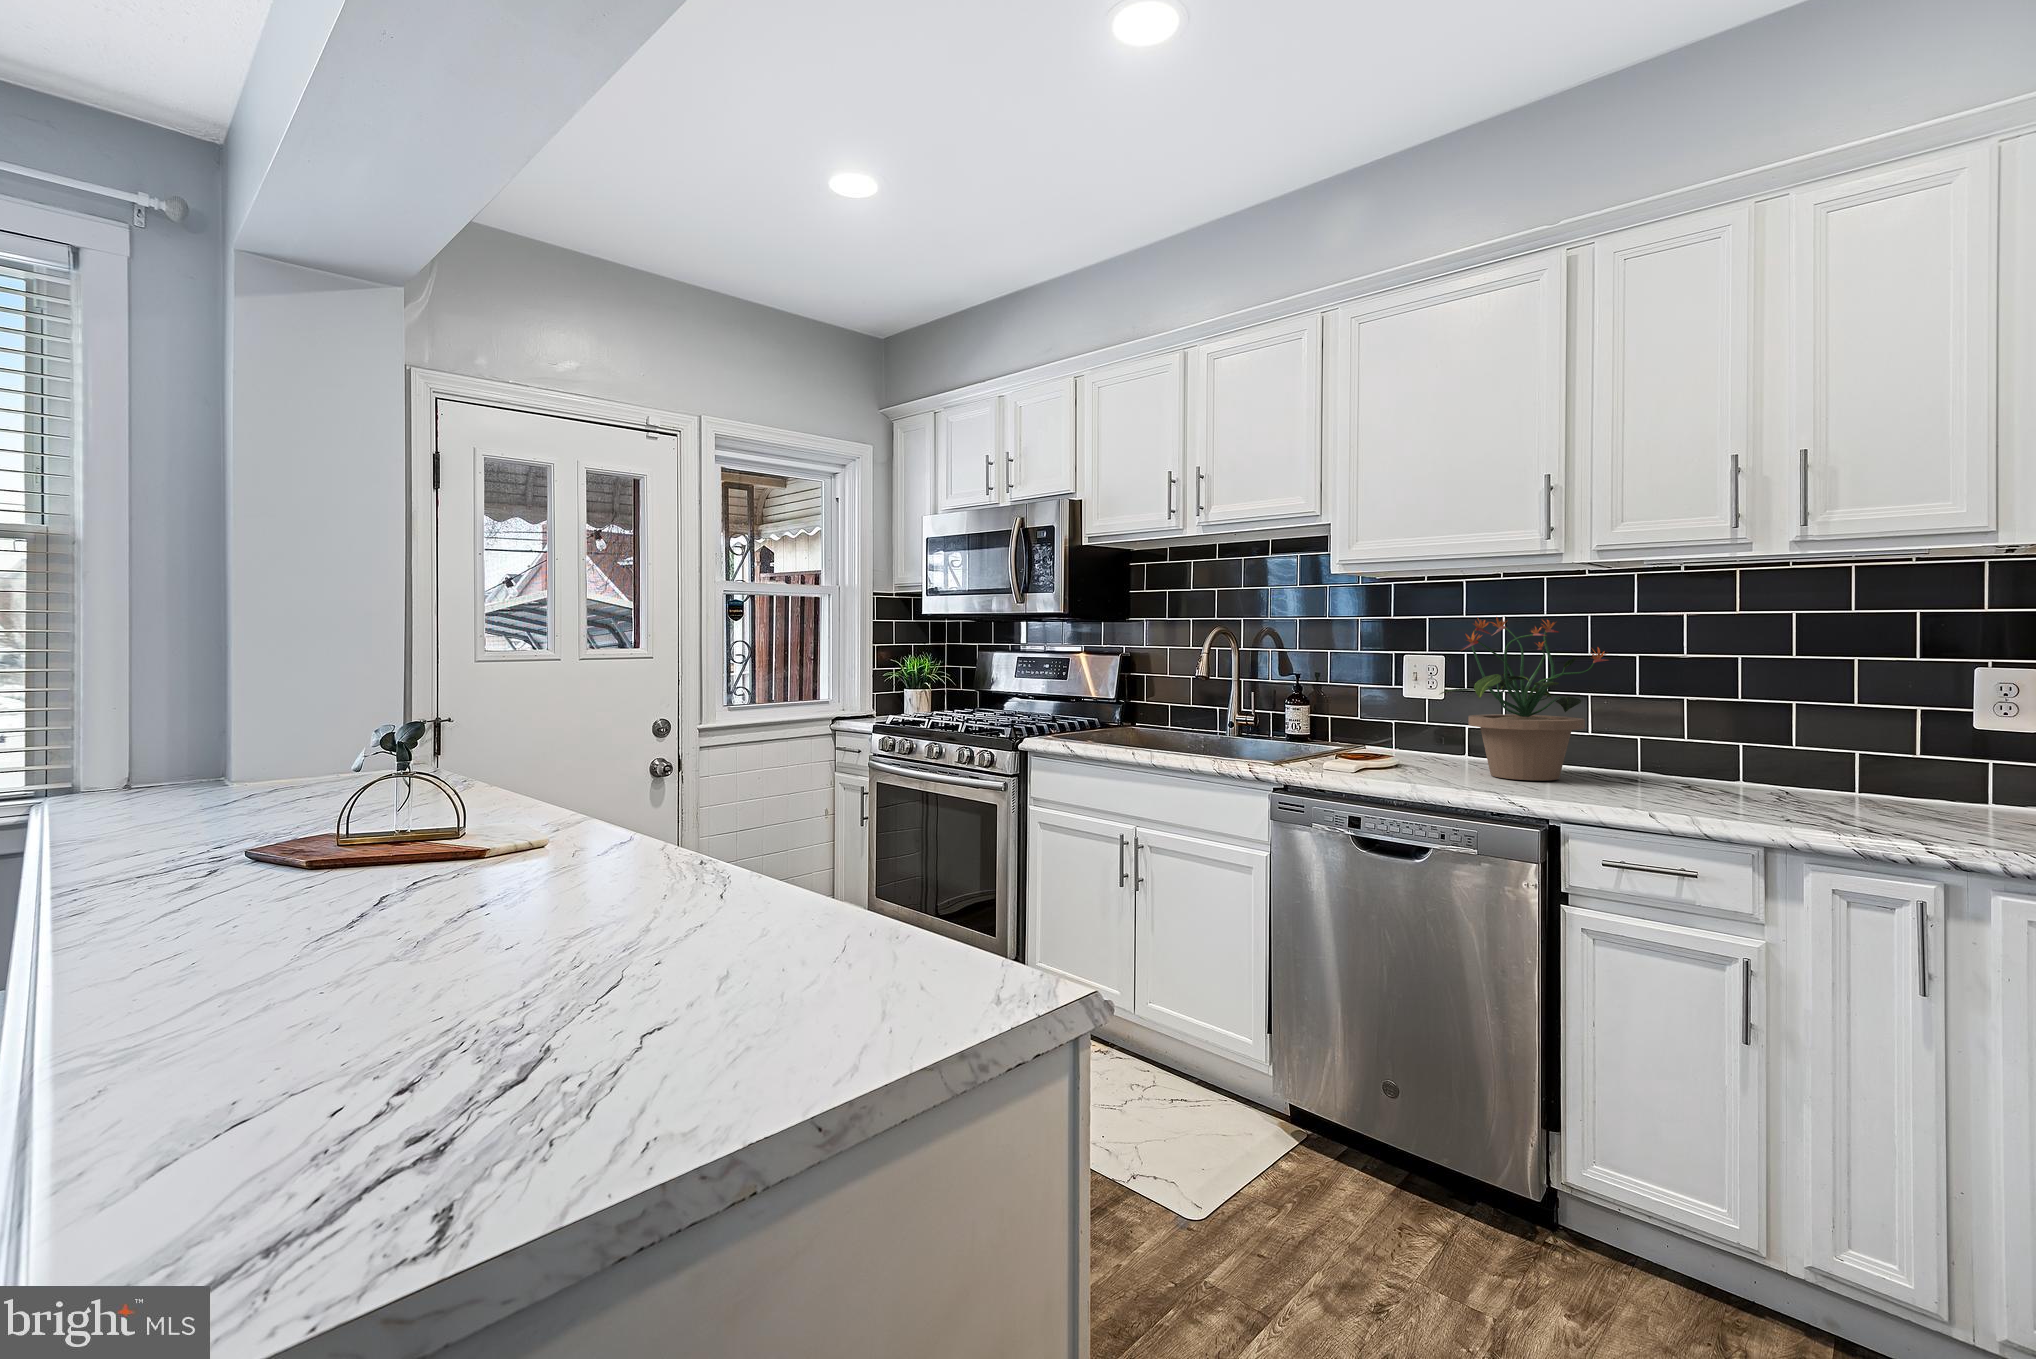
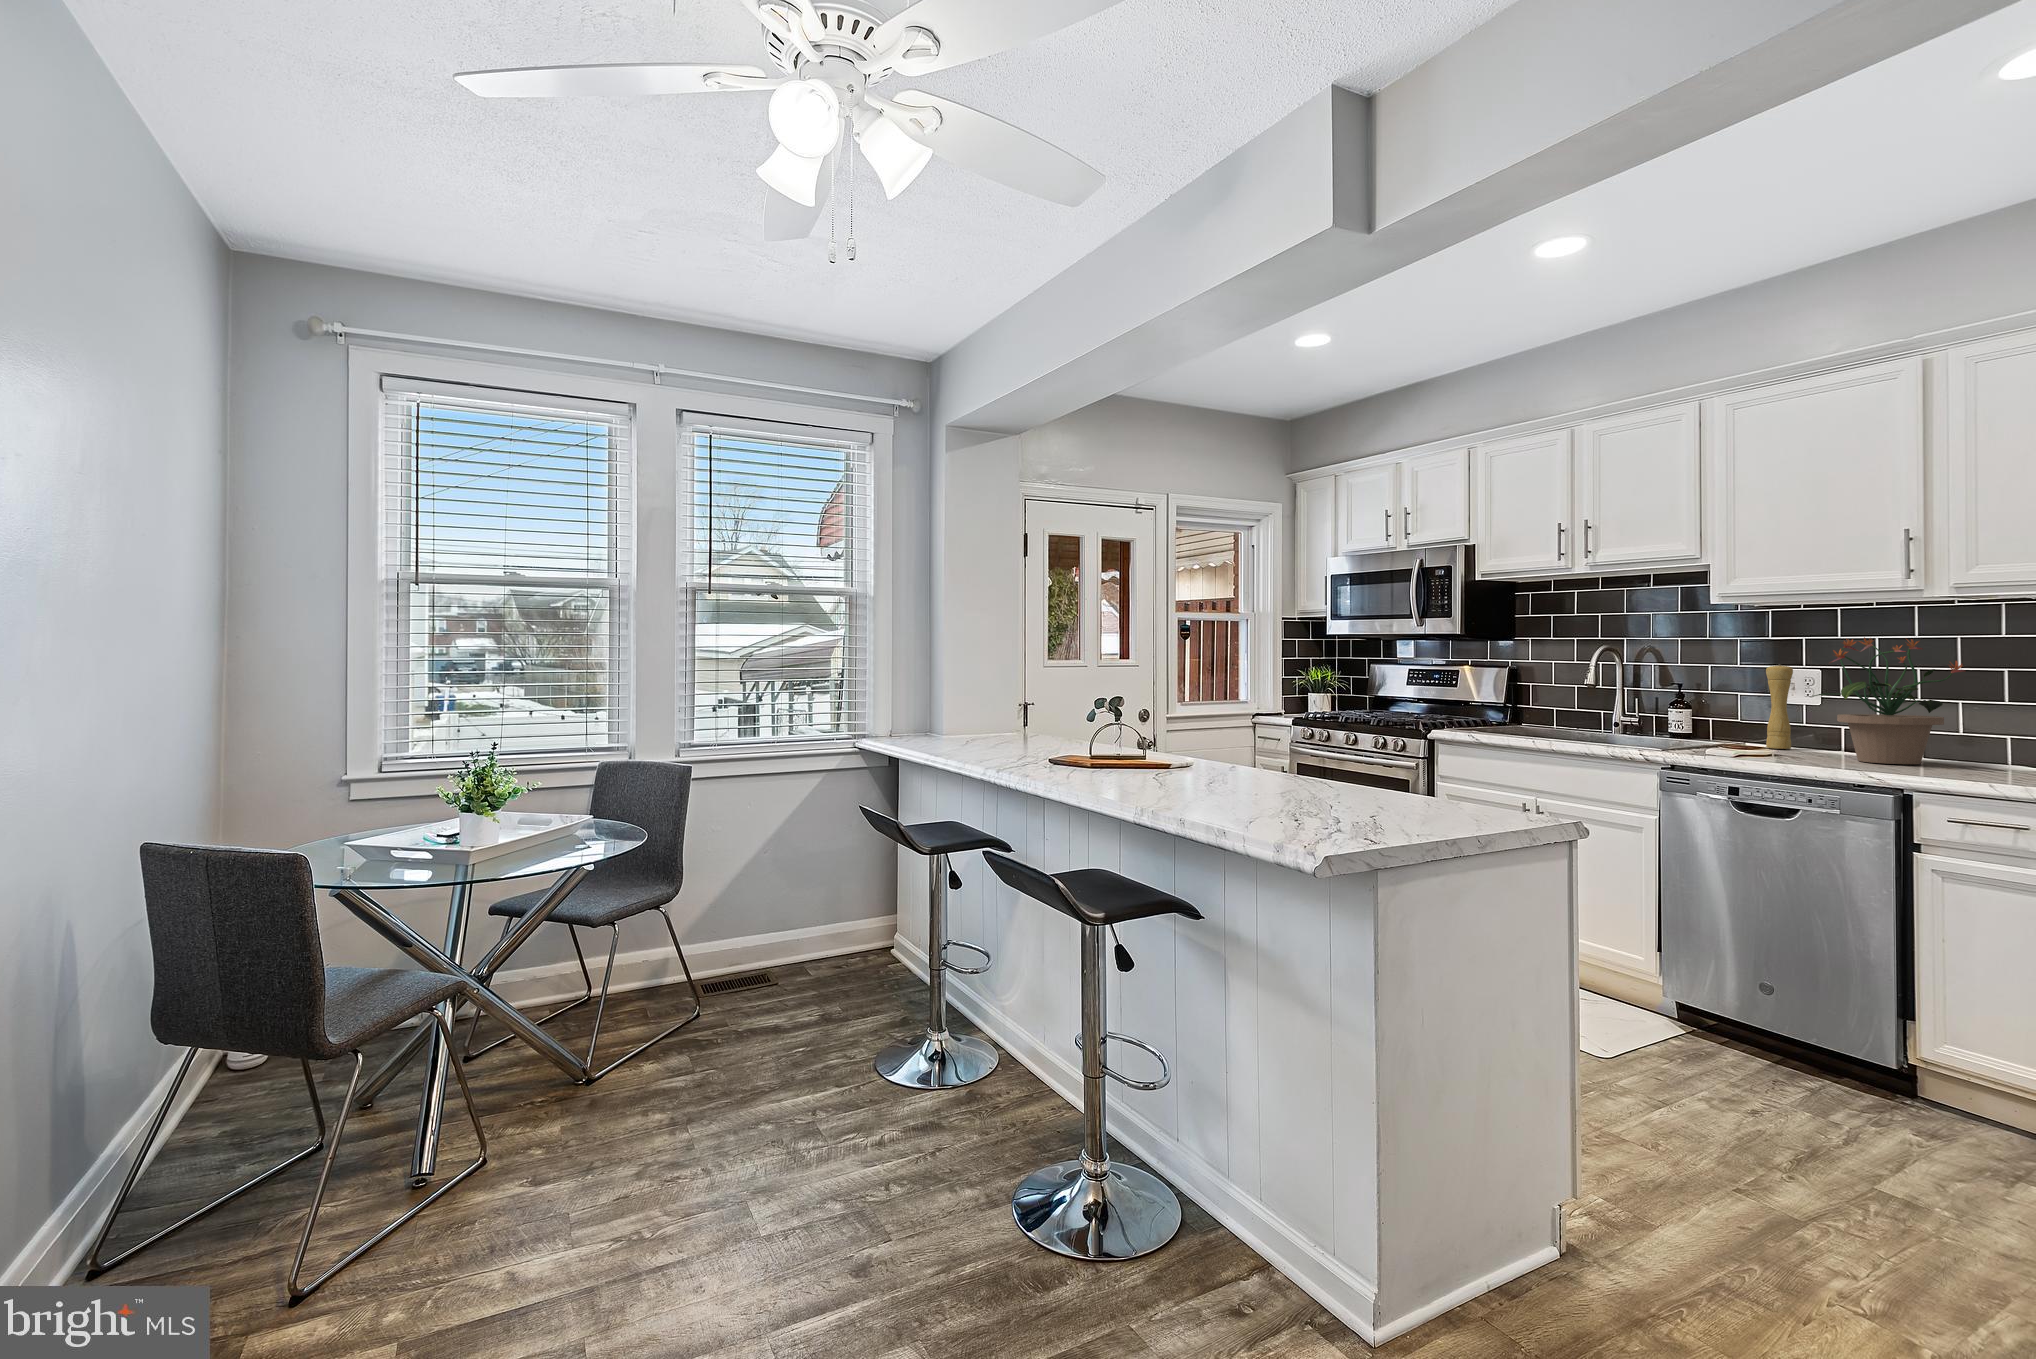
pepper mill: none [1390,651,1418,757] -> present [1766,664,1793,749]

